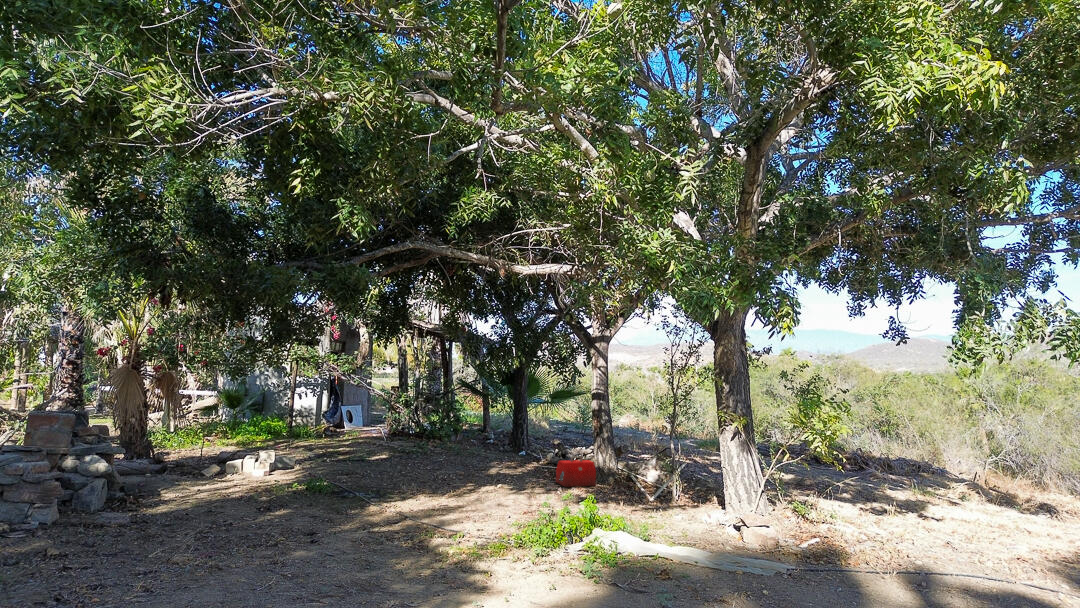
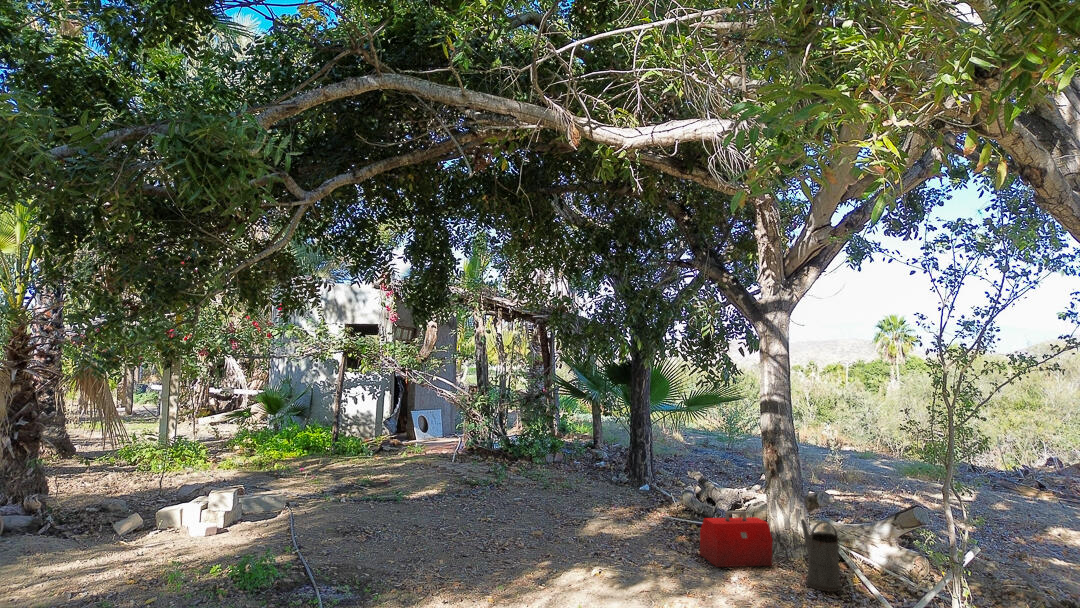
watering can: none [611,458,629,494] -> present [801,519,841,591]

